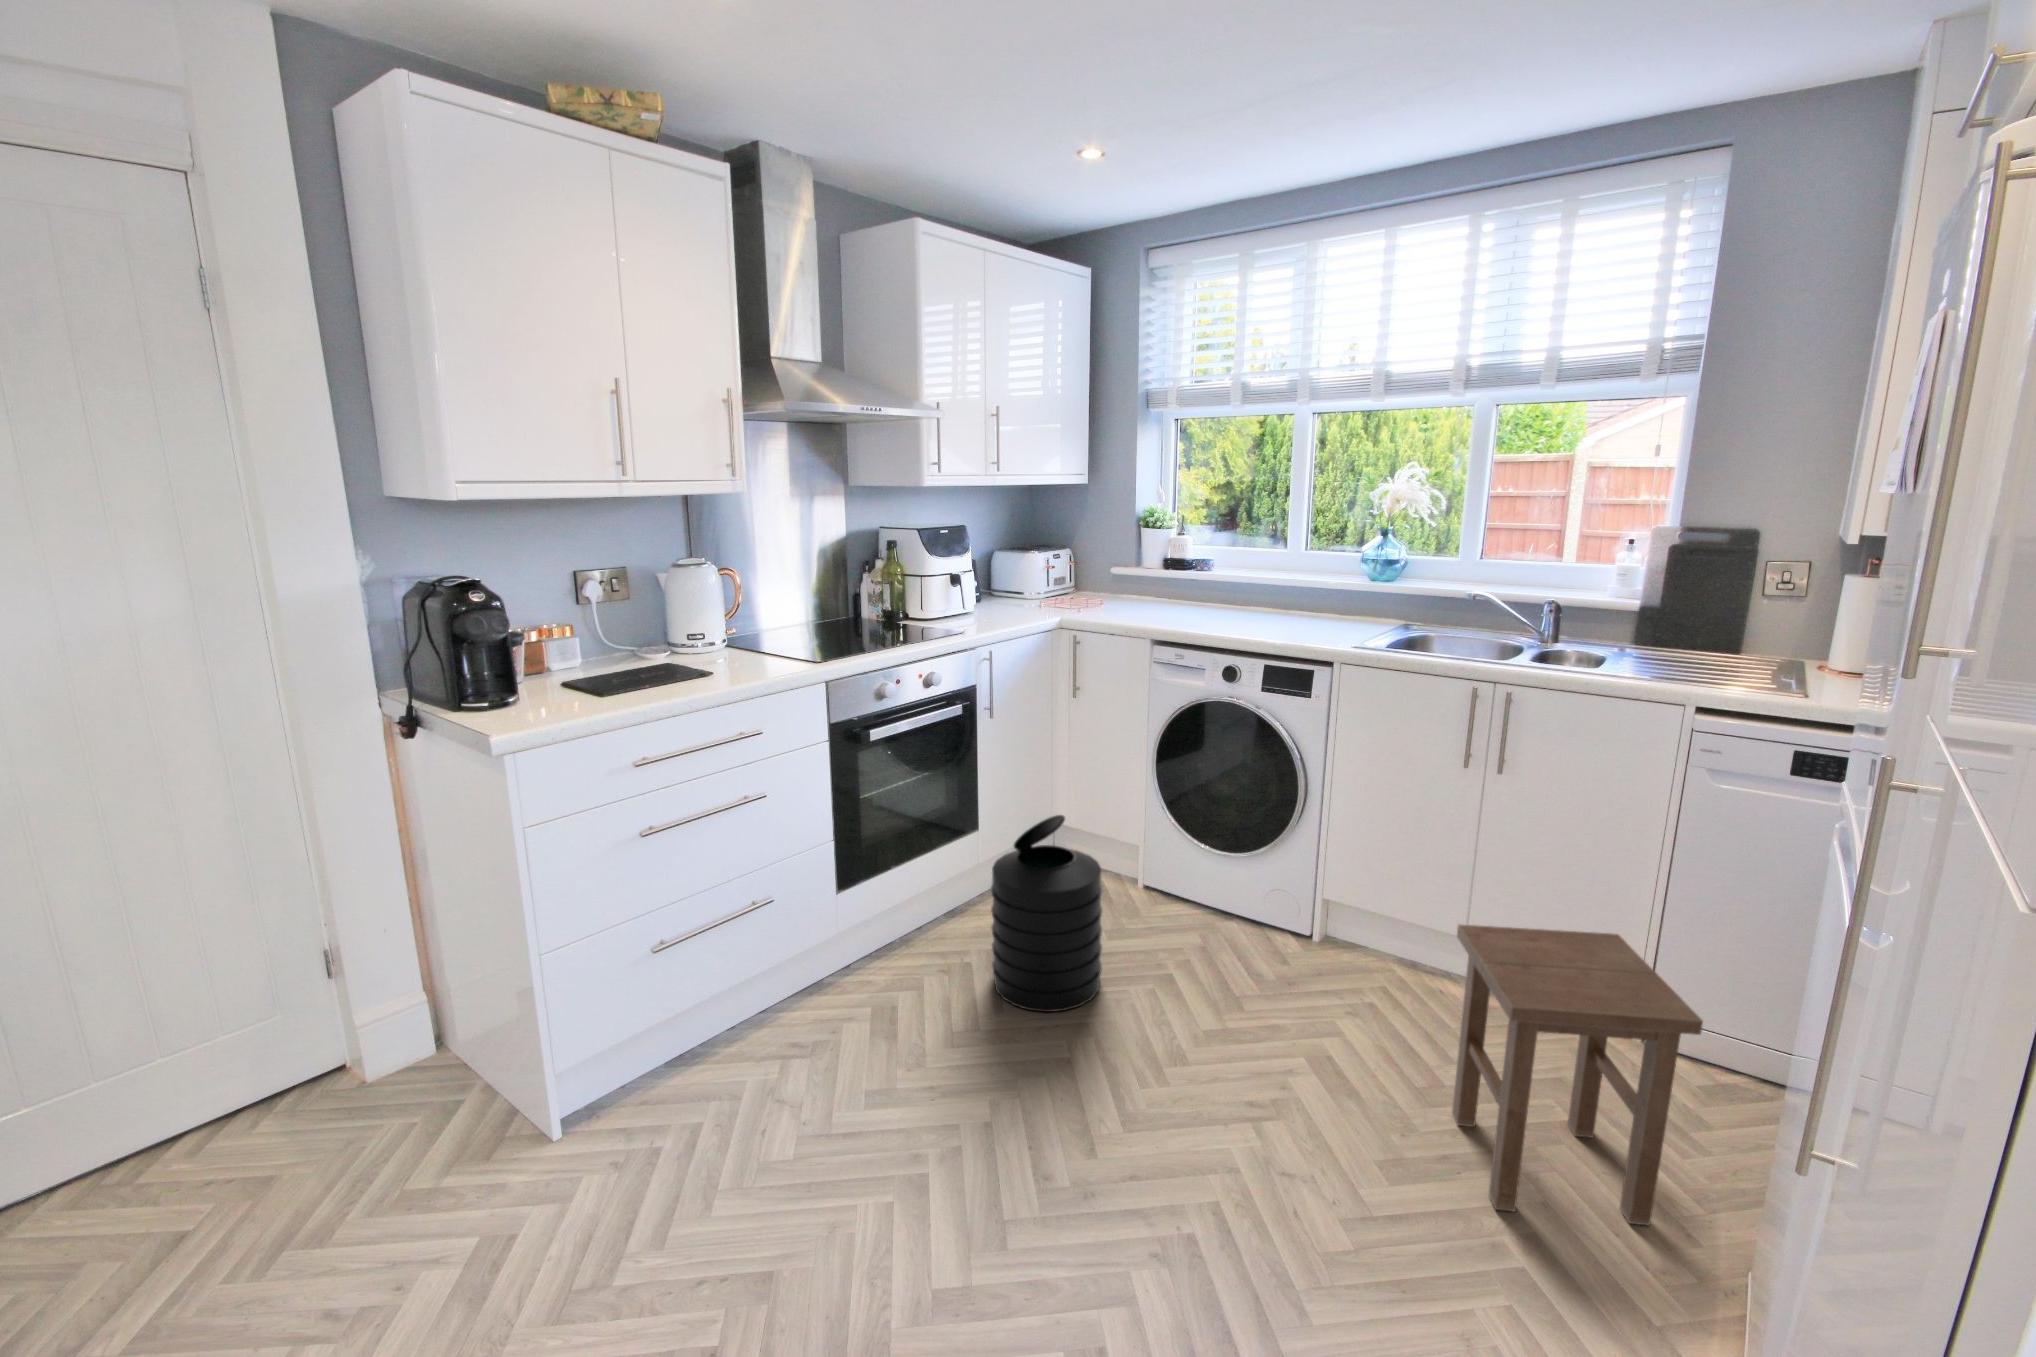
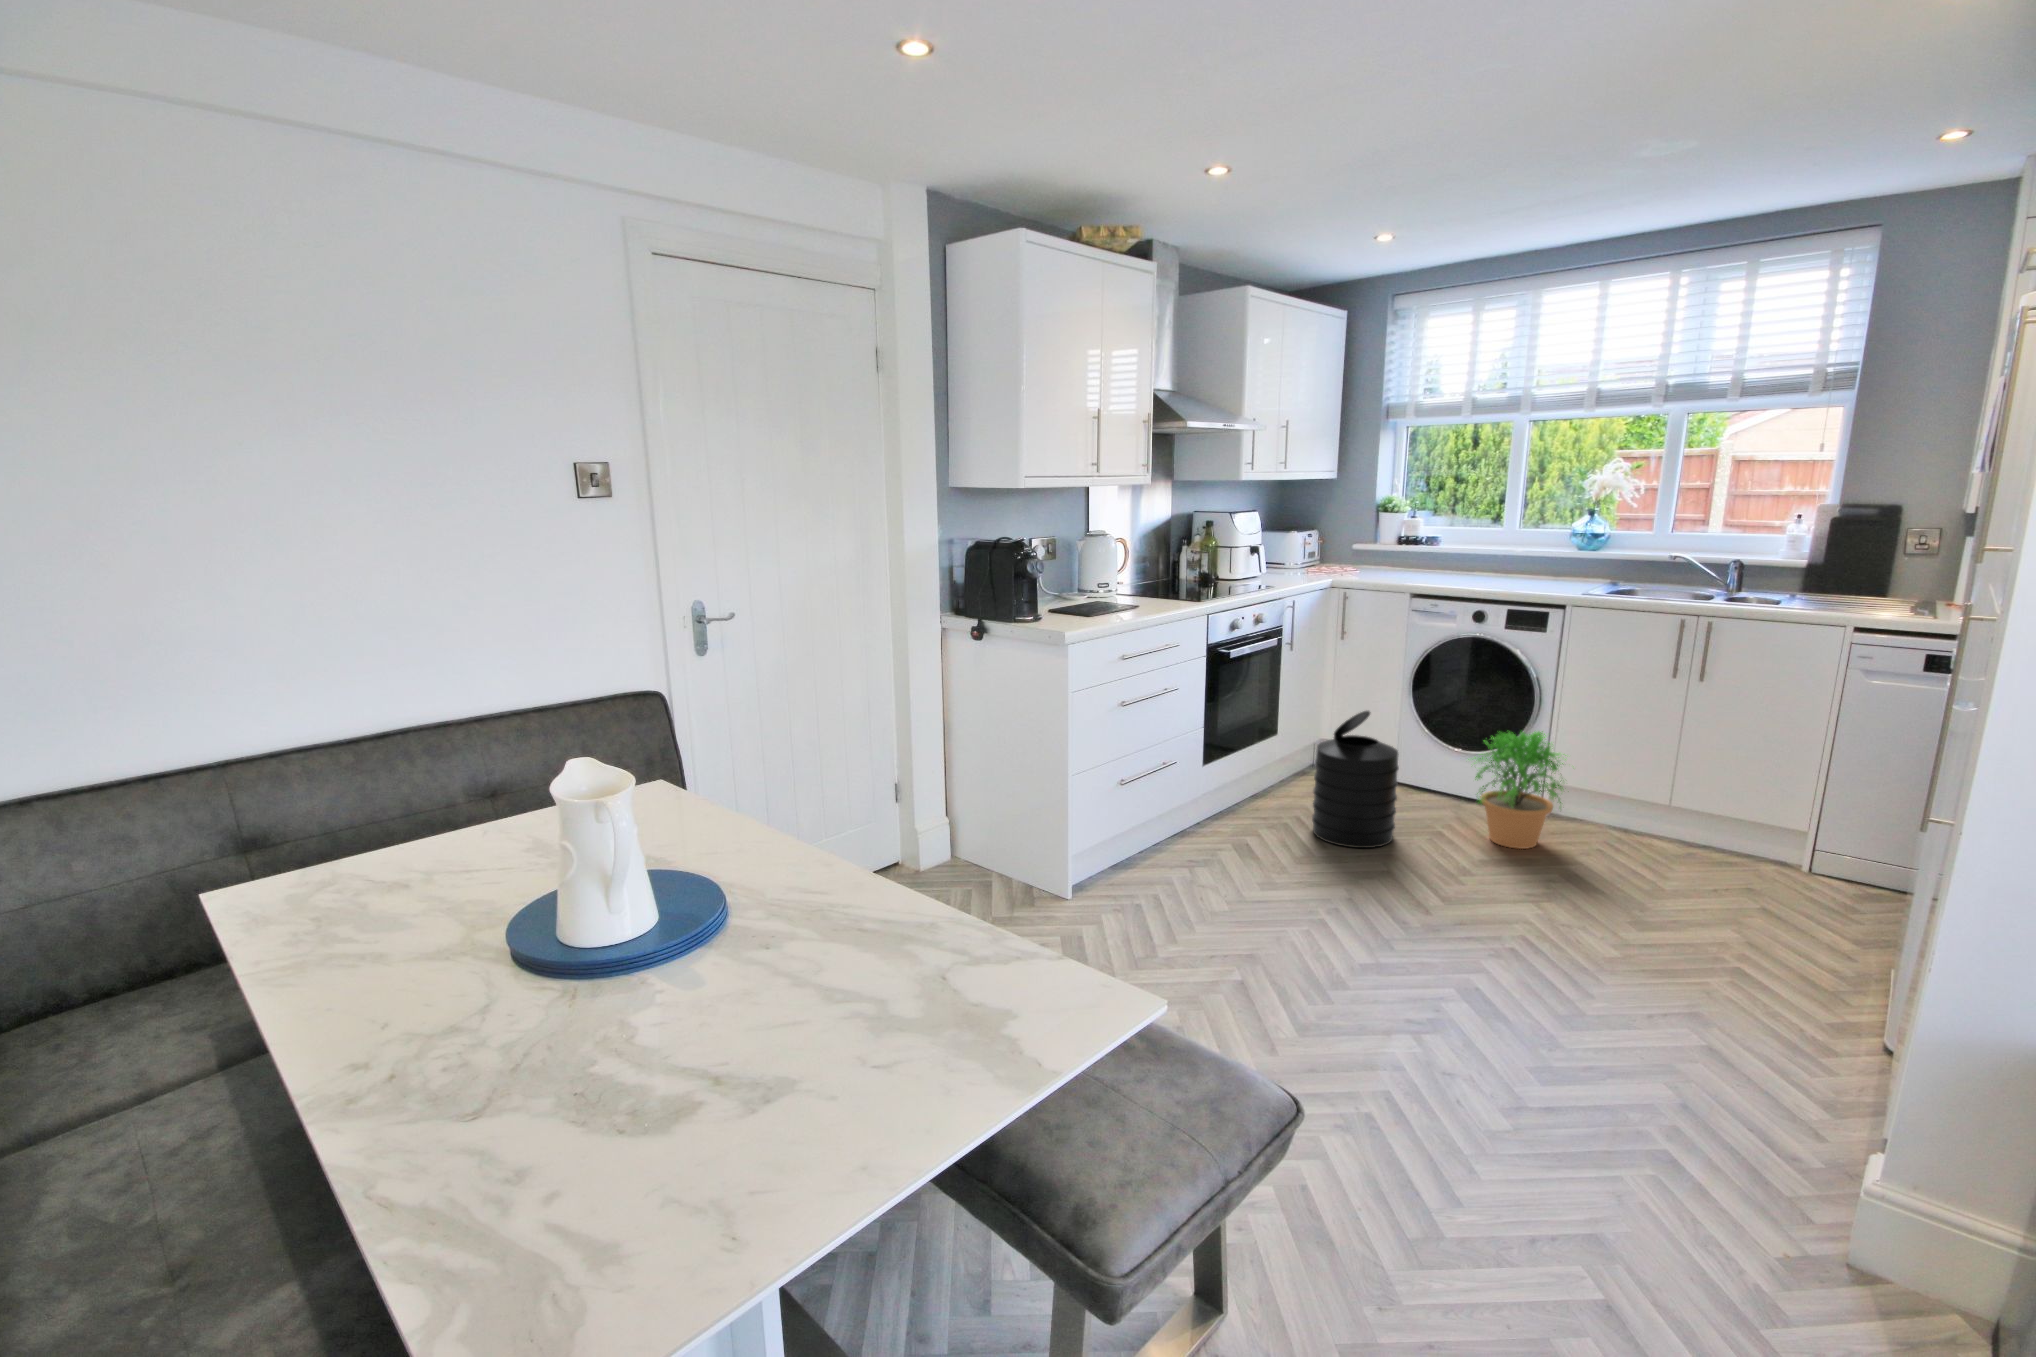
potted plant: none [1194,837,1341,1006] -> present [1468,731,1566,849]
stool: present [1452,925,1703,1225] -> none [1672,768,1855,950]

